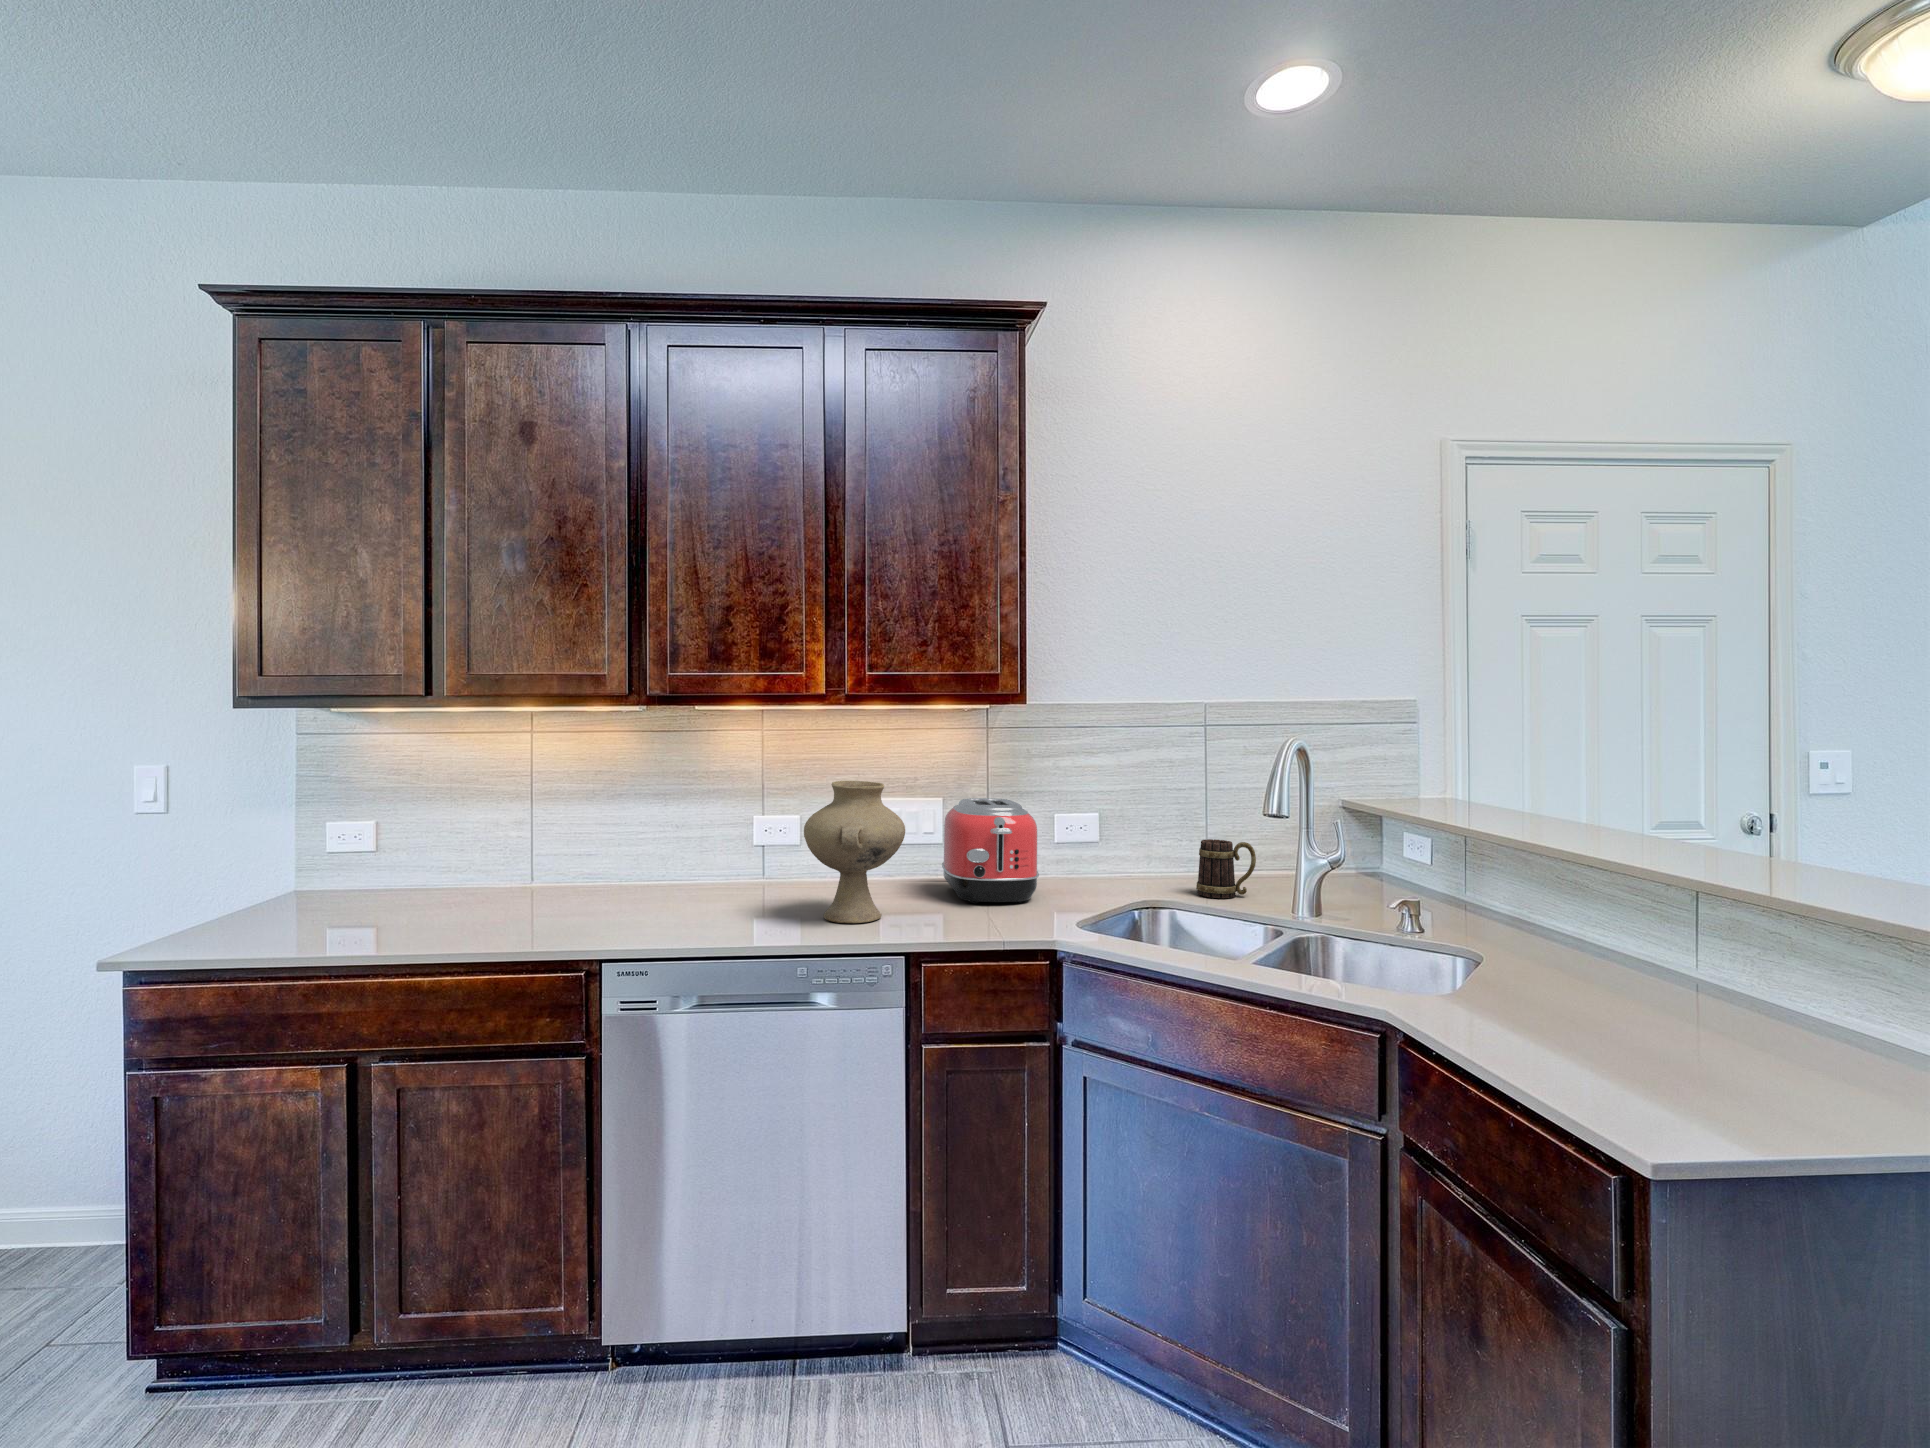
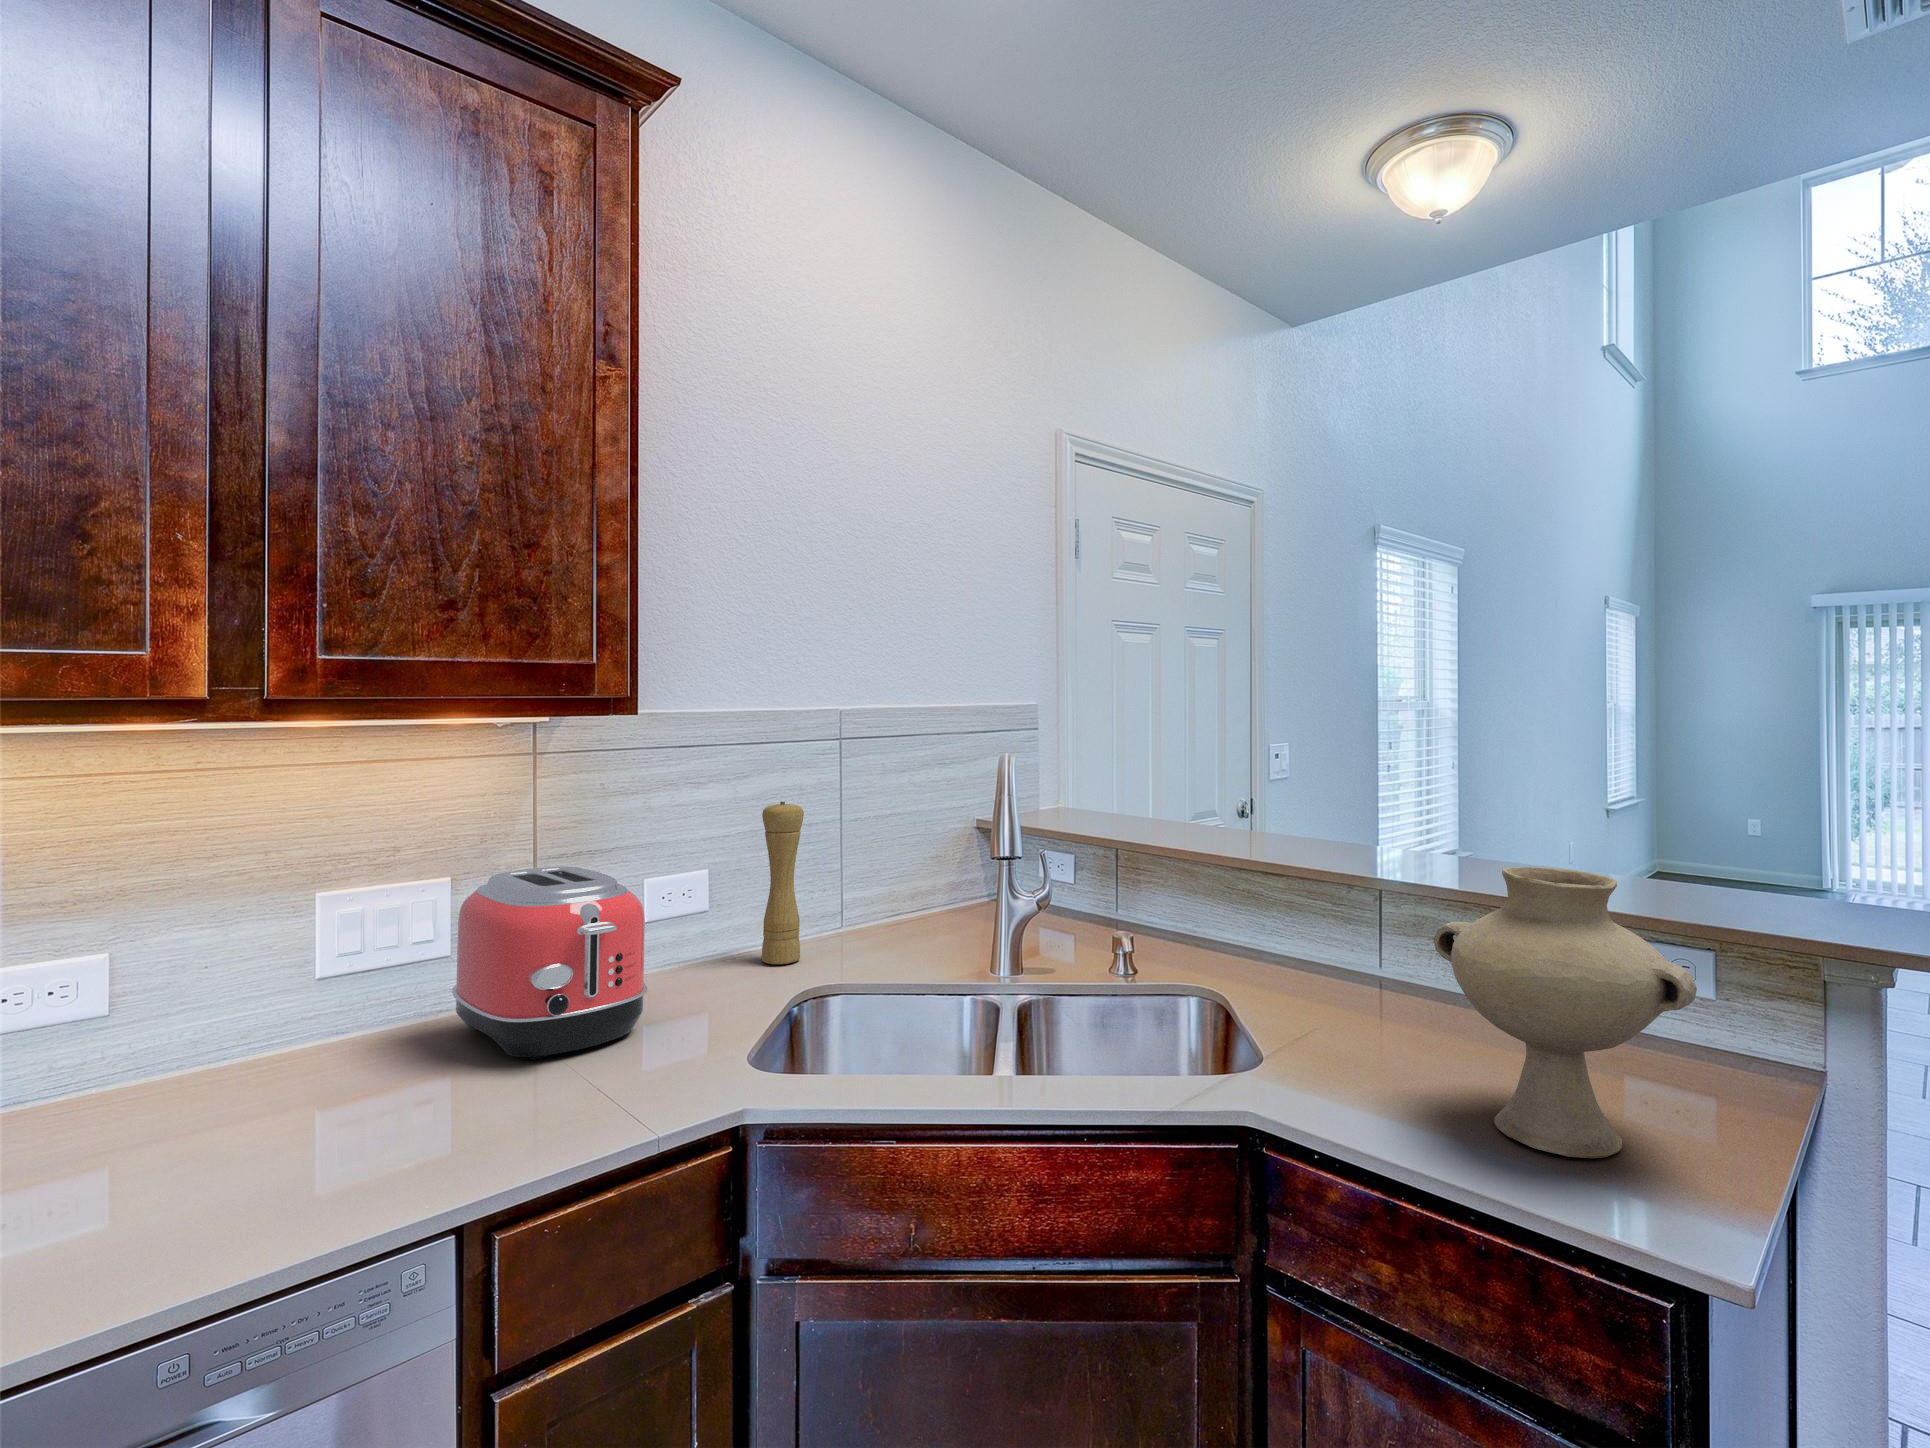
pepper mill: none [1139,771,1169,887] -> present [762,802,804,964]
vase: present [804,781,905,923] -> present [1433,867,1697,1158]
mug: present [1196,839,1256,898] -> none [848,887,922,967]

